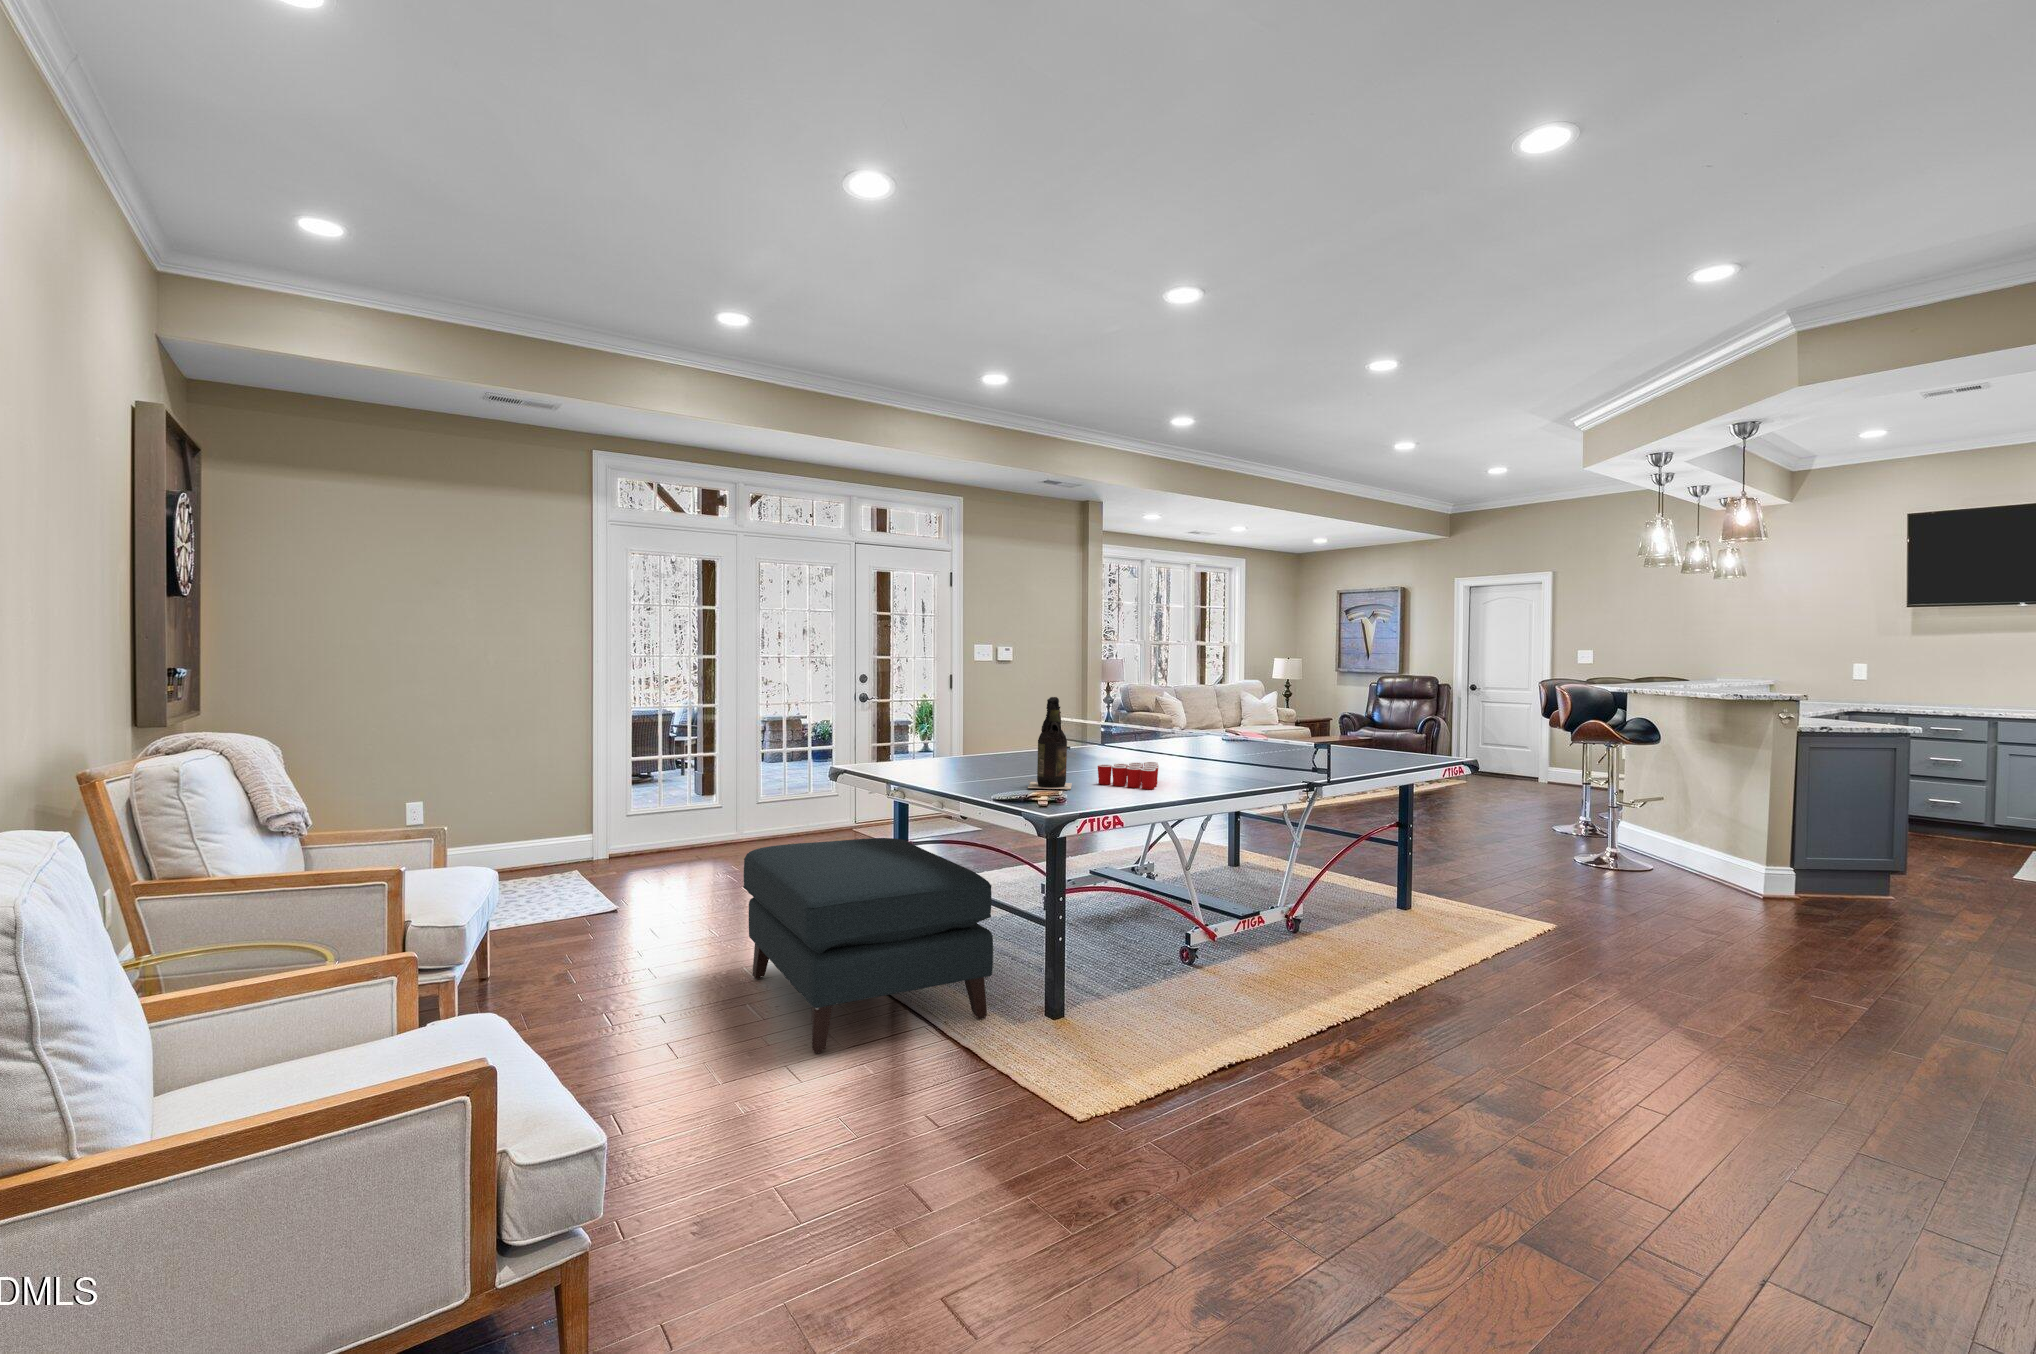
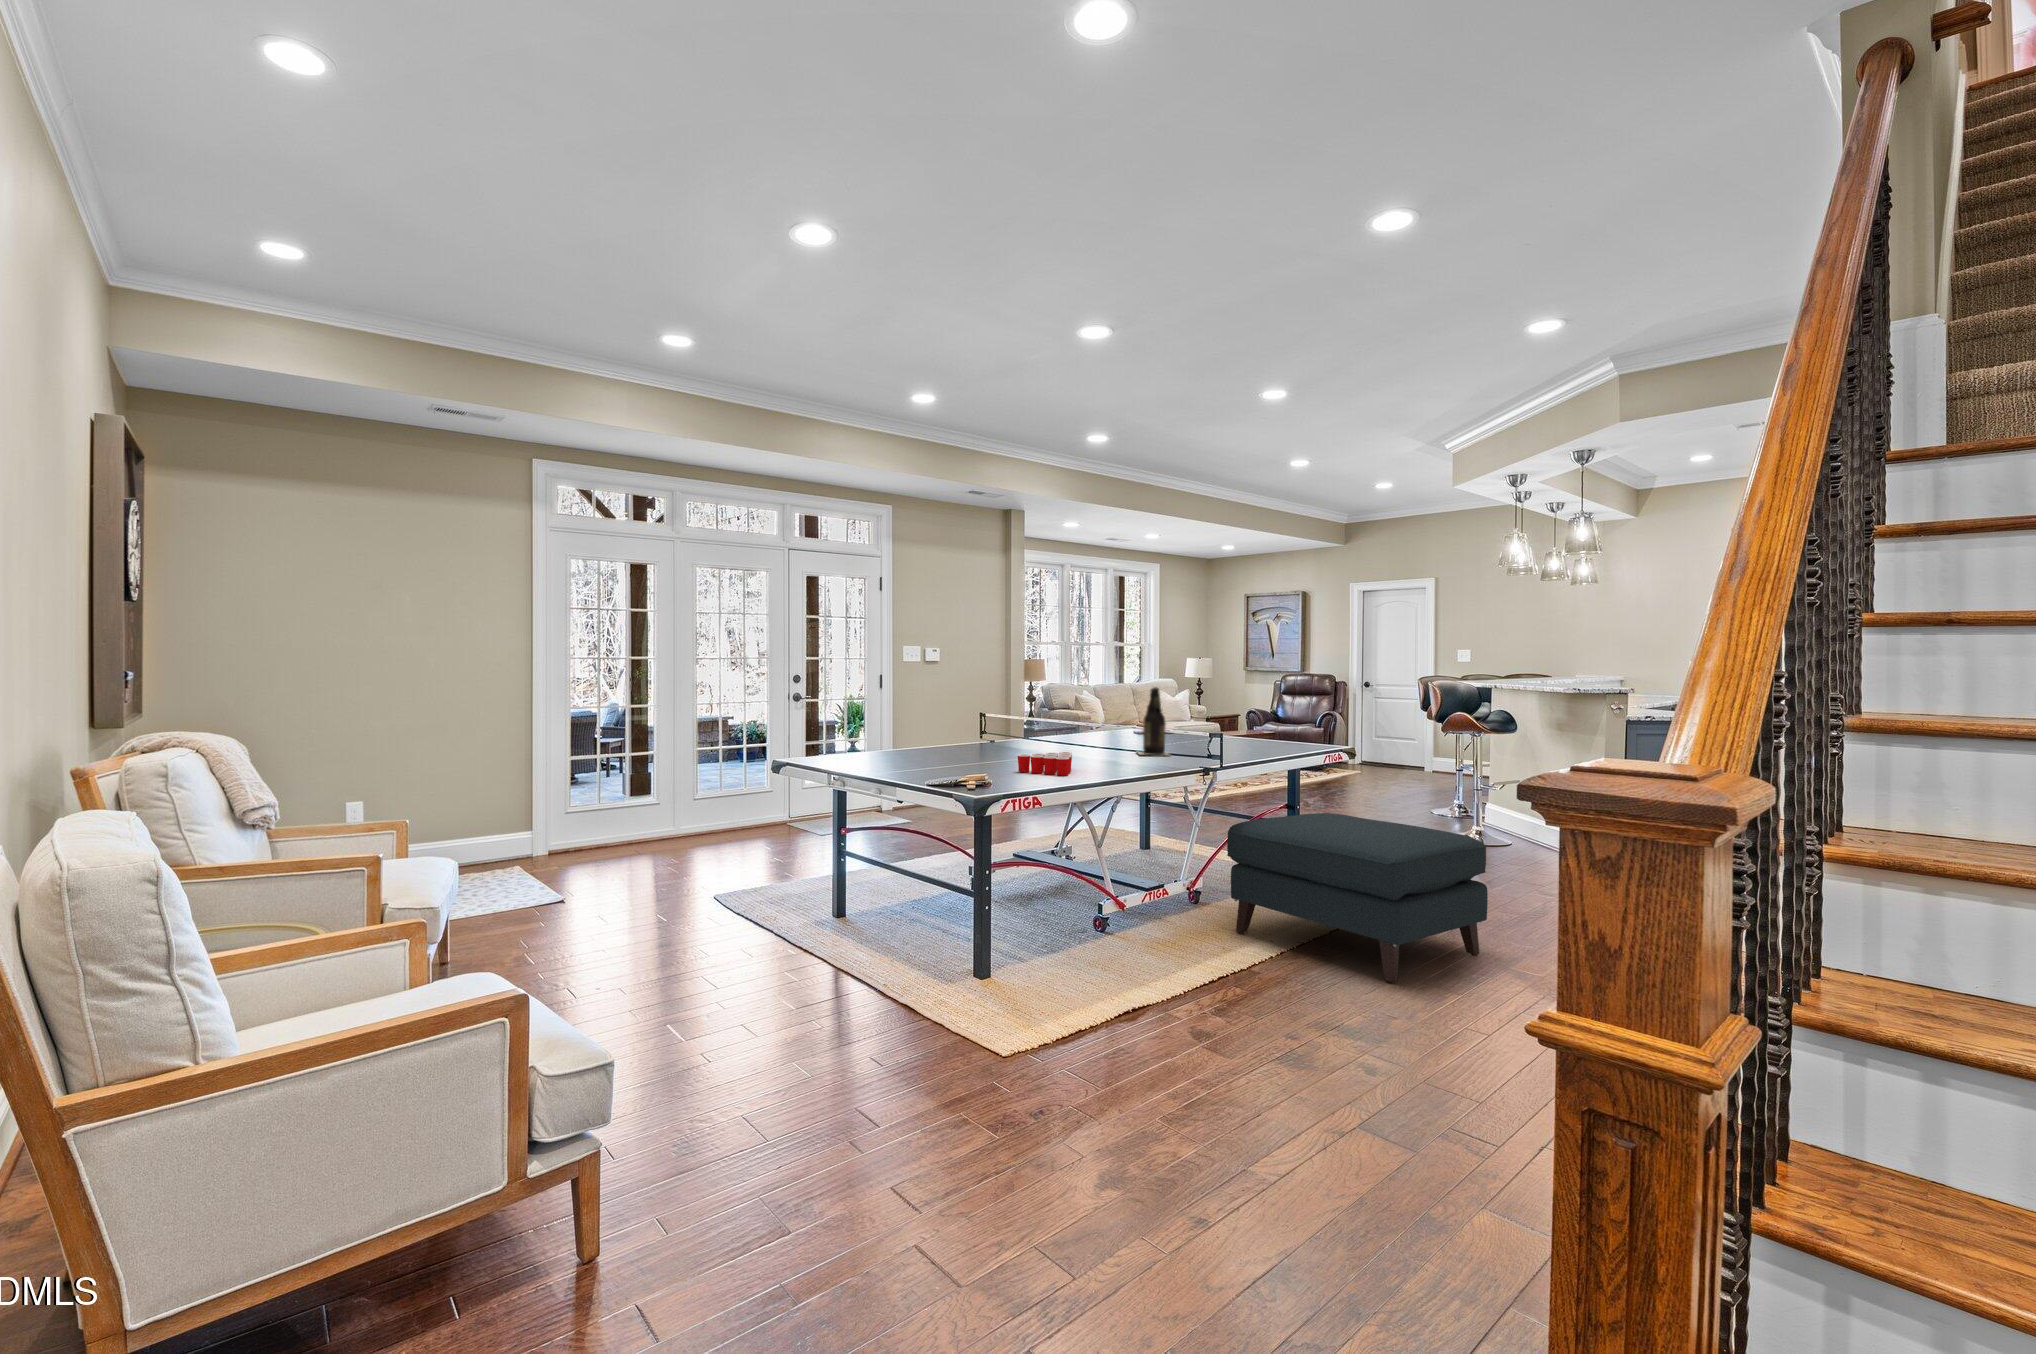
beer bottle: present [1028,697,1072,790] -> present [1137,687,1168,755]
ottoman: present [743,838,993,1053] -> present [1227,813,1488,983]

